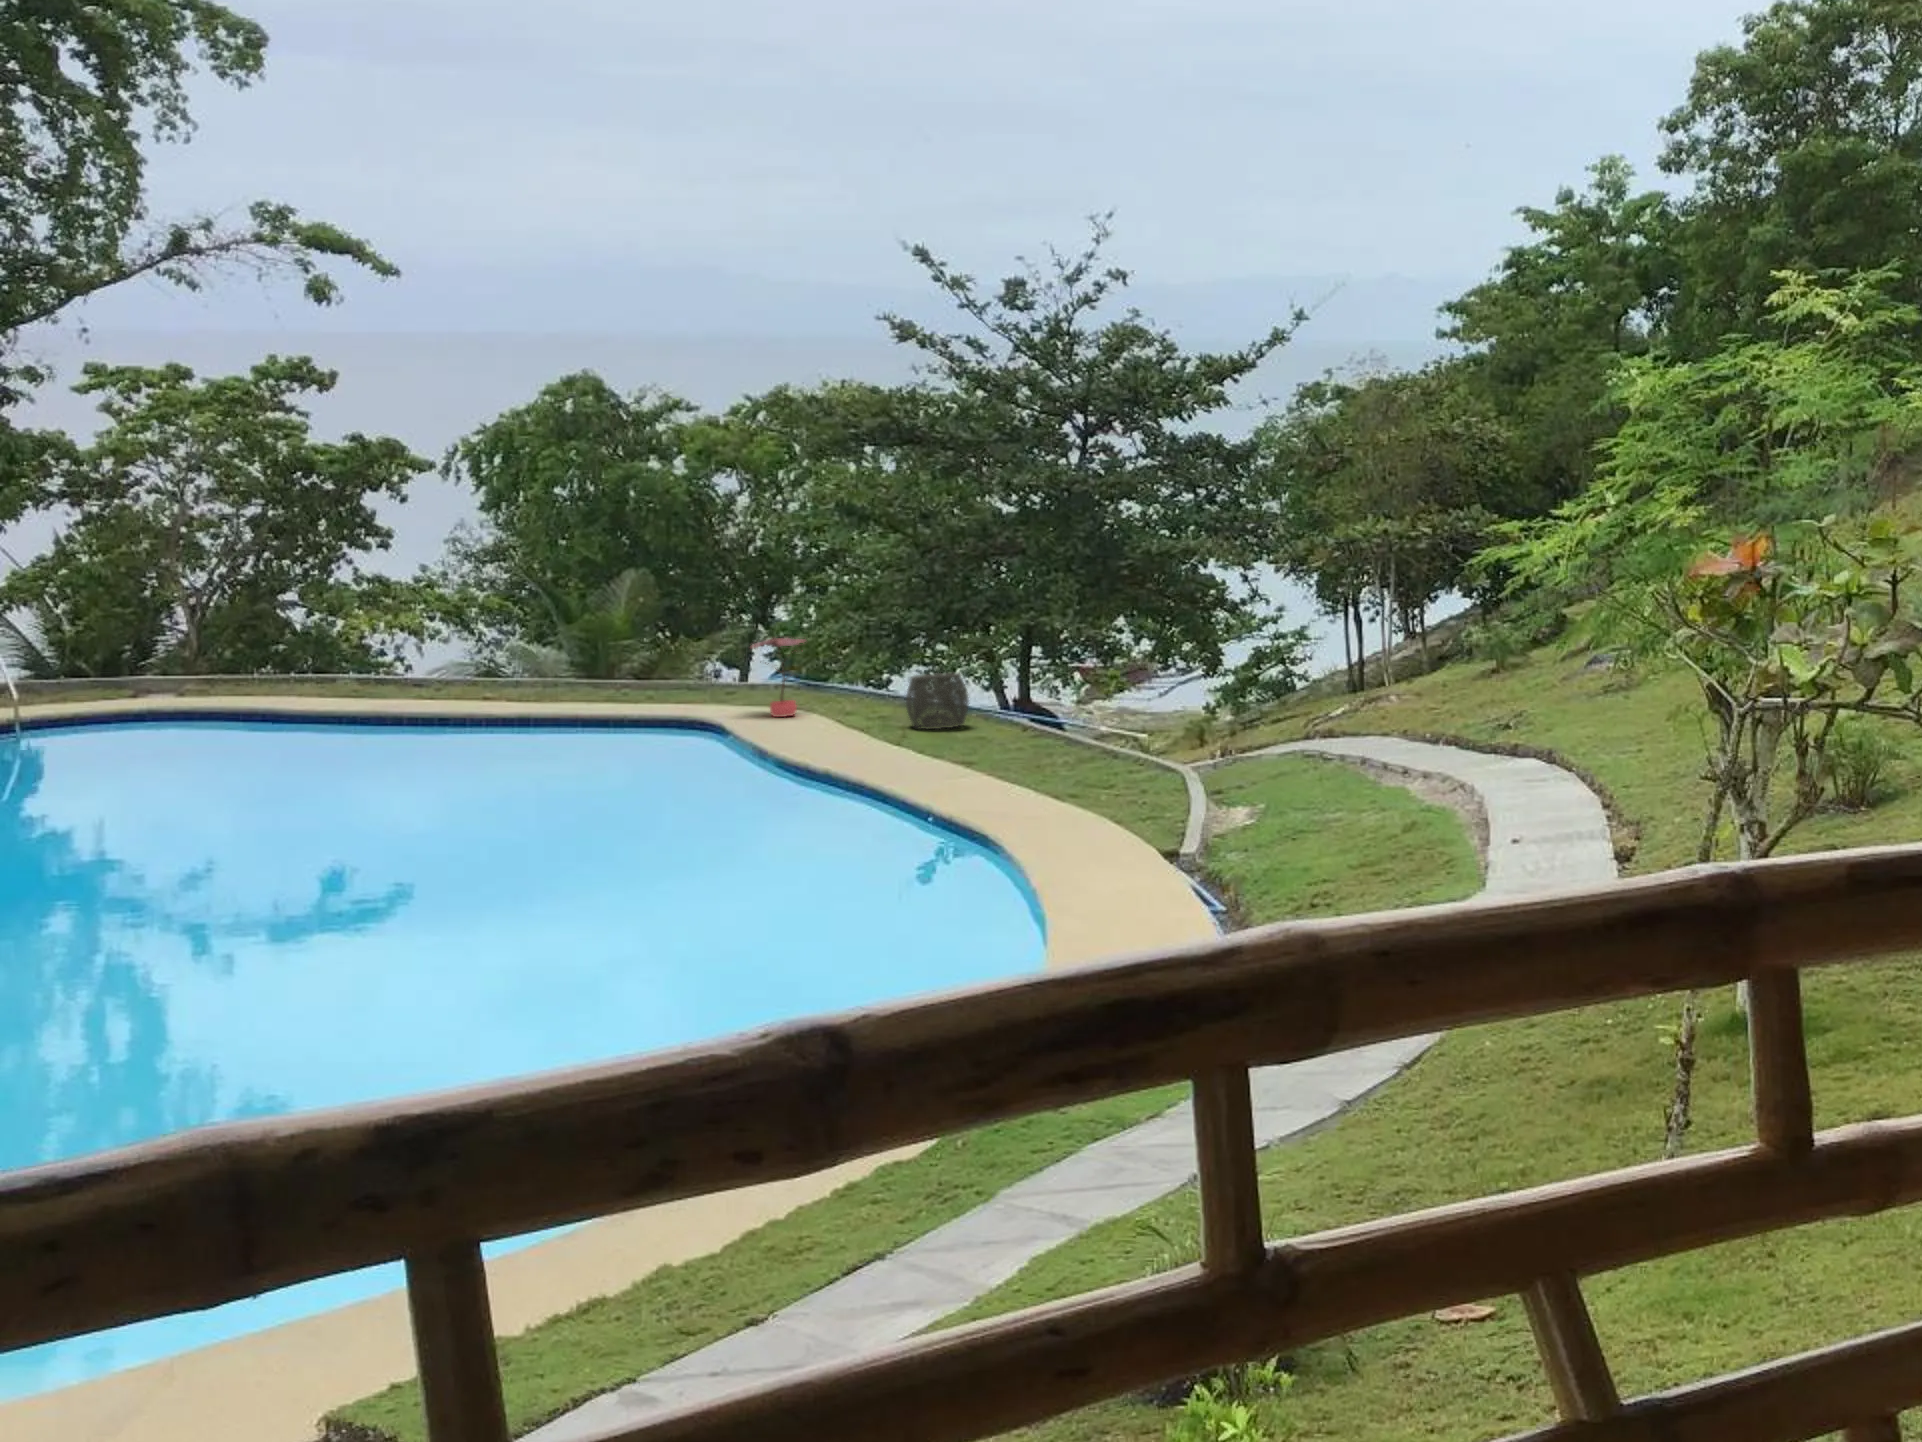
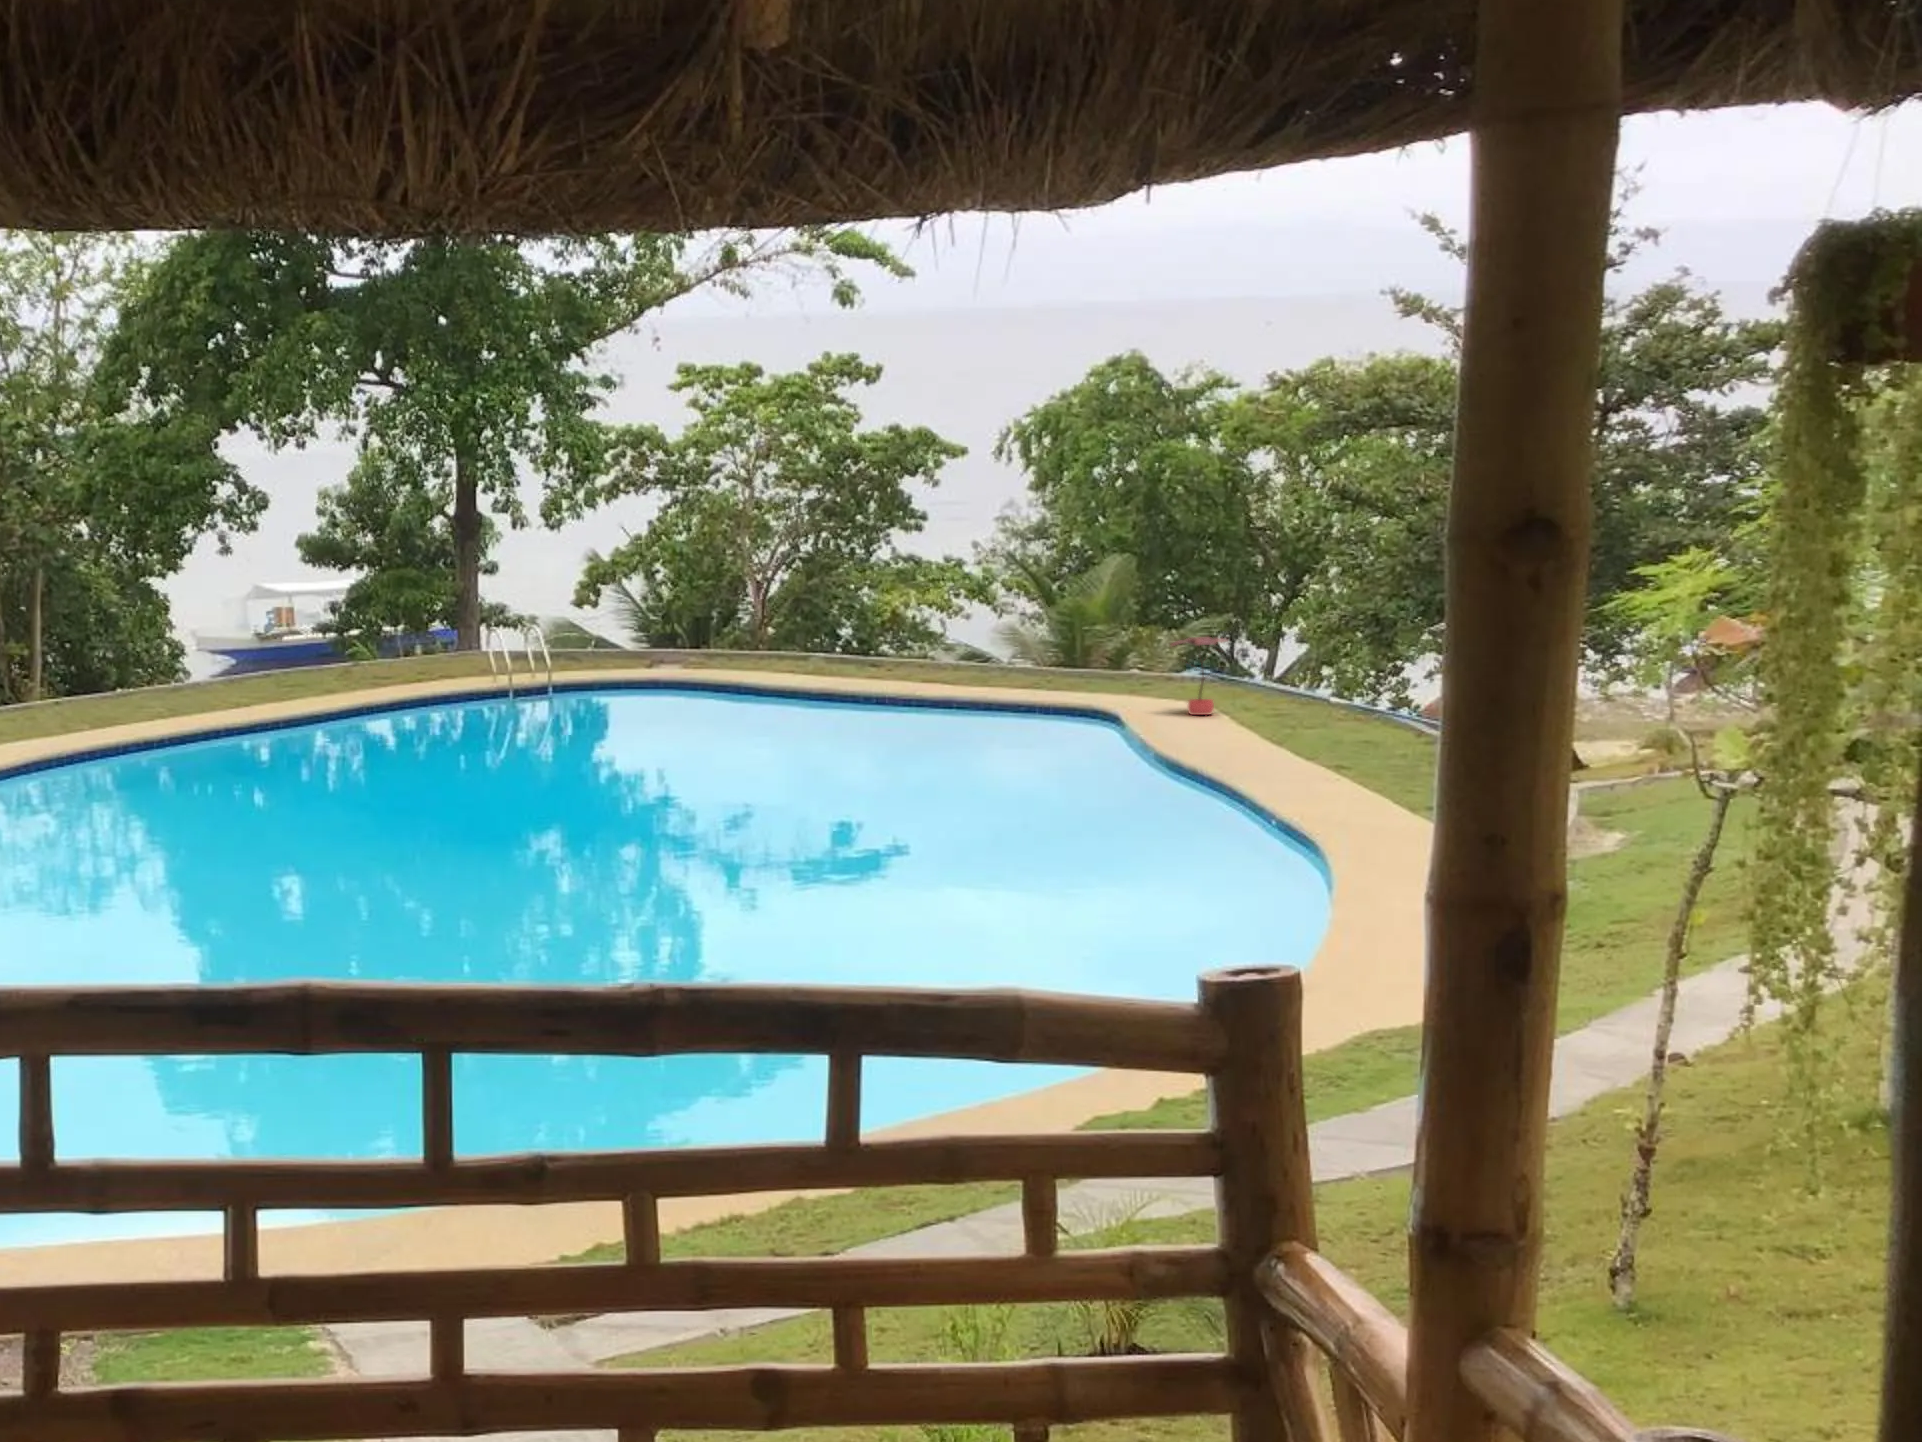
woven basket: present [906,673,969,729] -> none [1305,680,1371,737]

